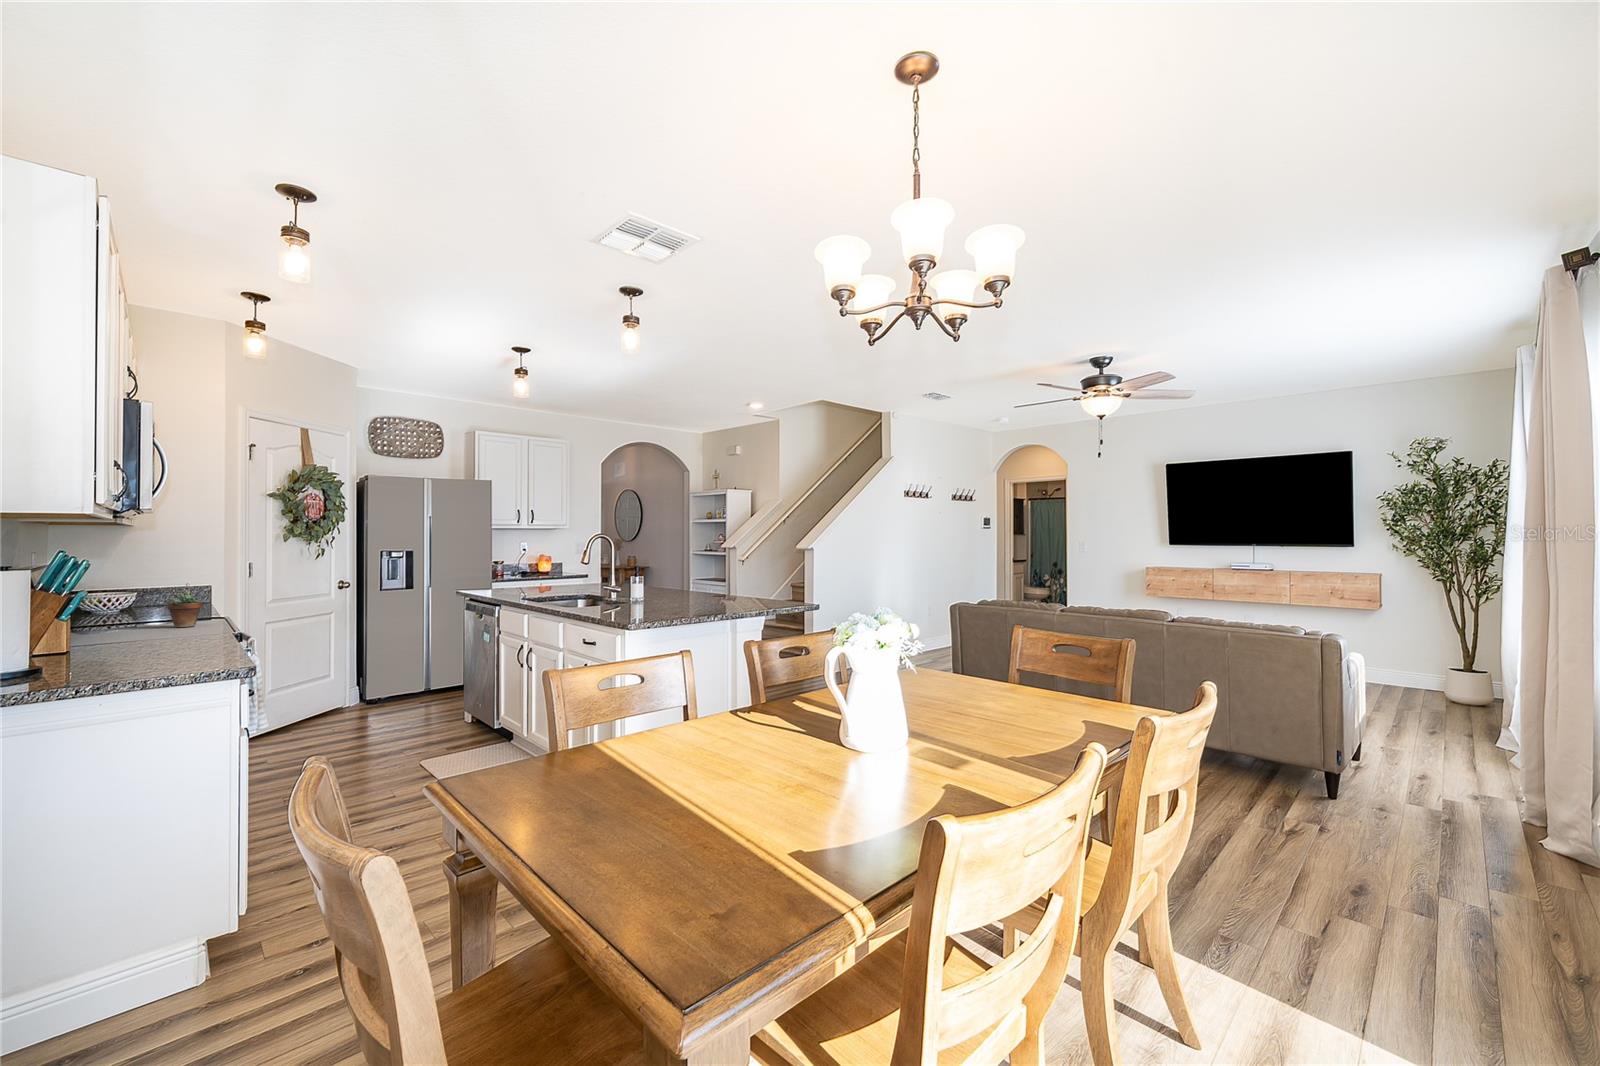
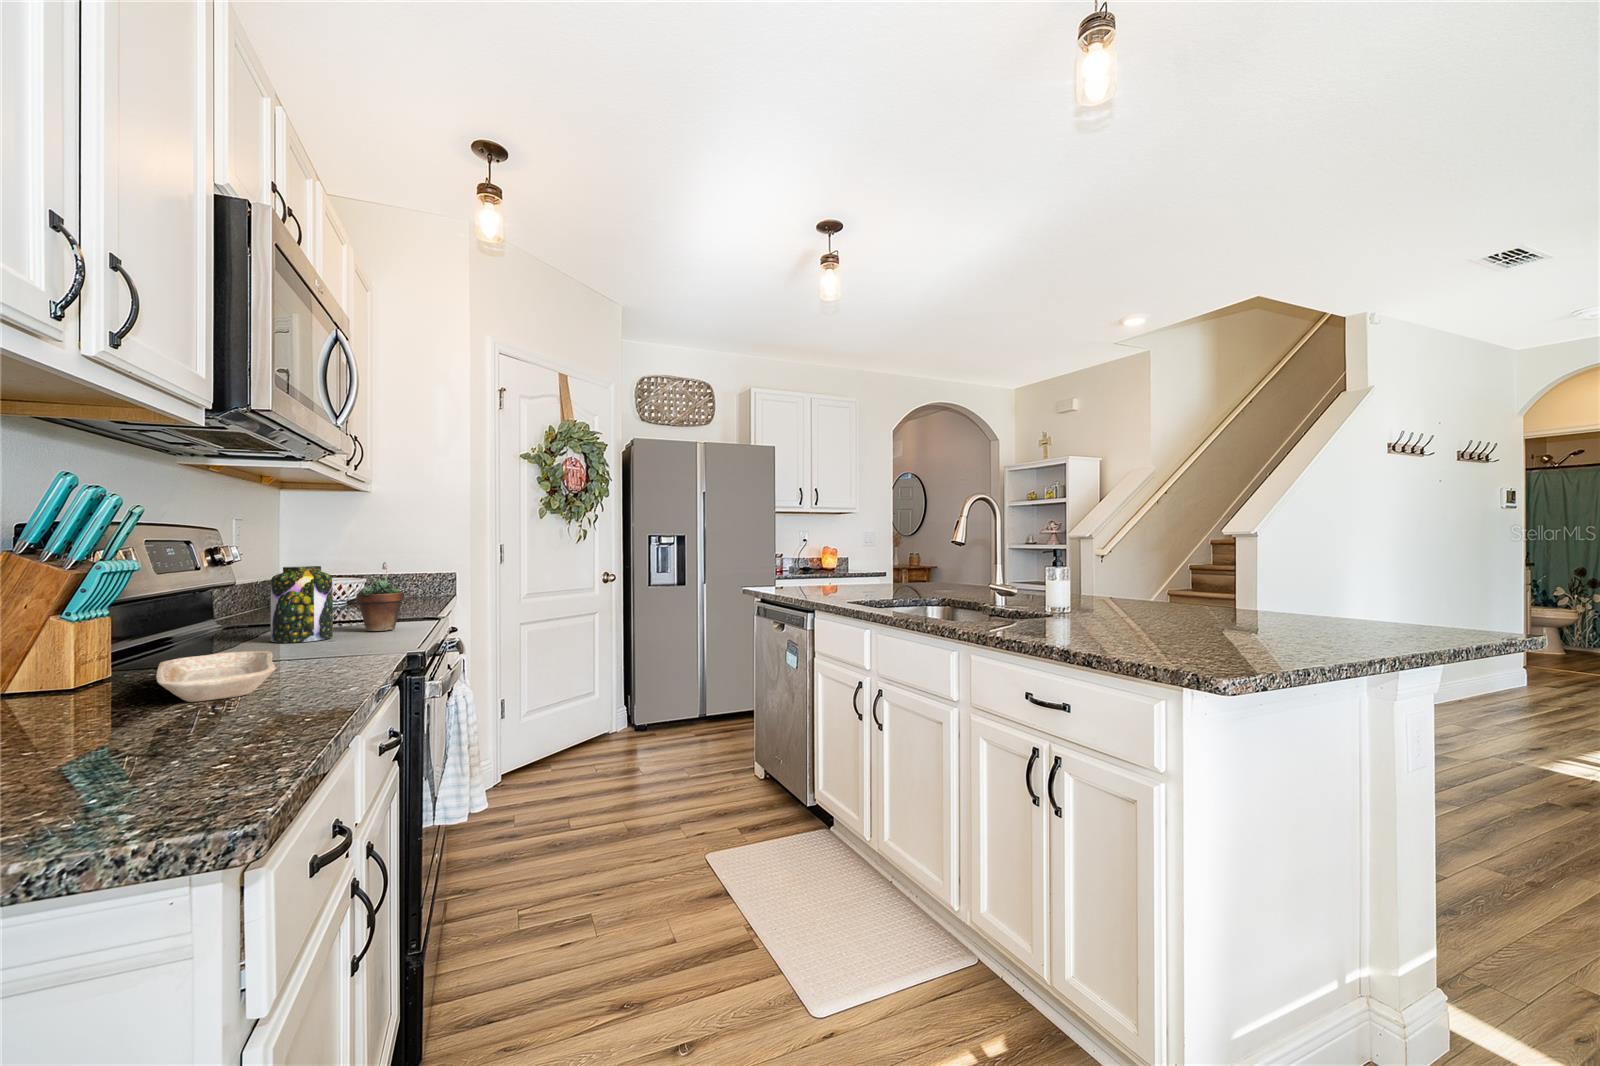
jar: none [115,588,158,635] -> present [270,566,333,643]
tray: none [111,634,191,654] -> present [156,651,275,702]

